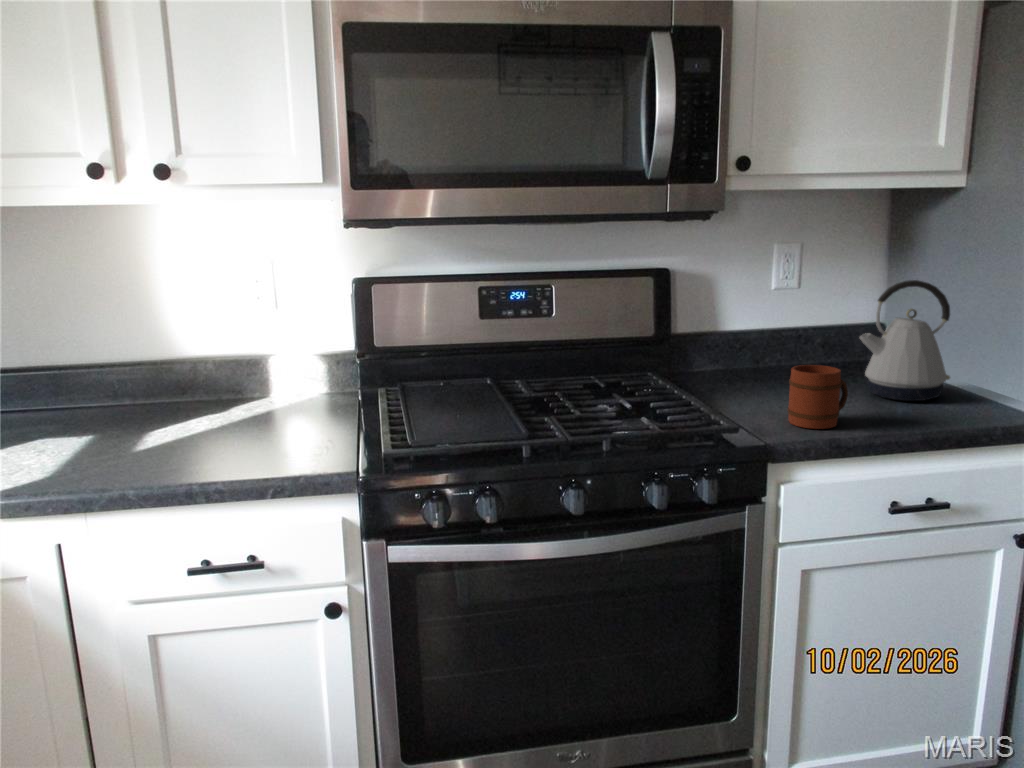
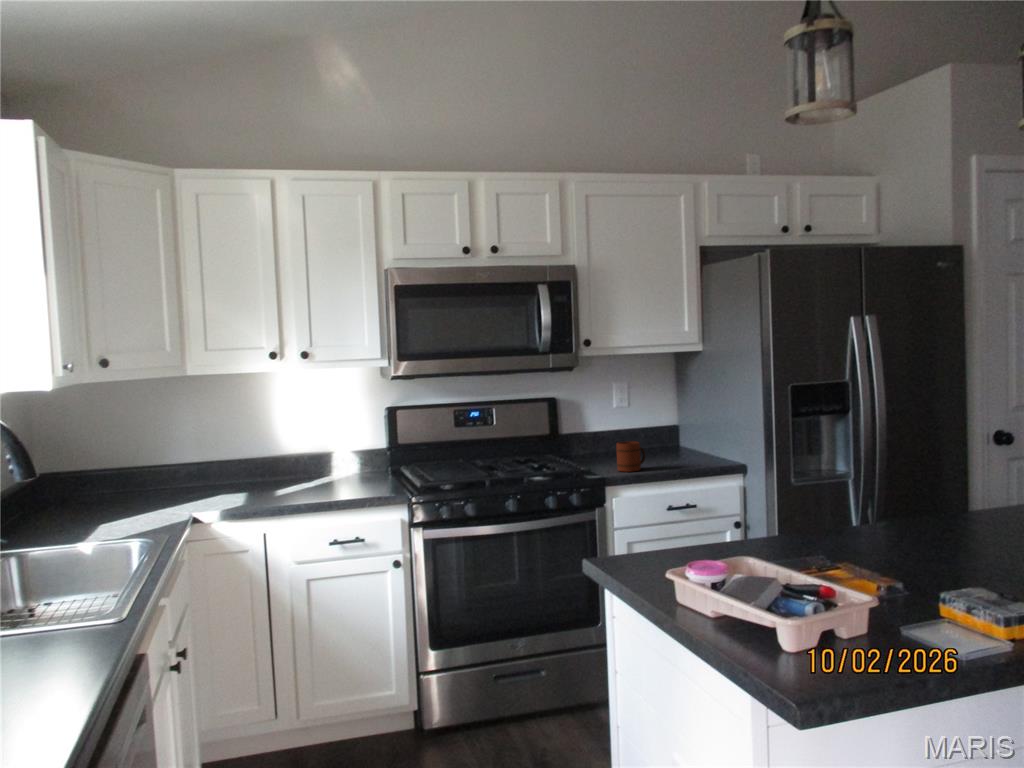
kettle: present [860,280,950,401] -> none [655,399,703,461]

